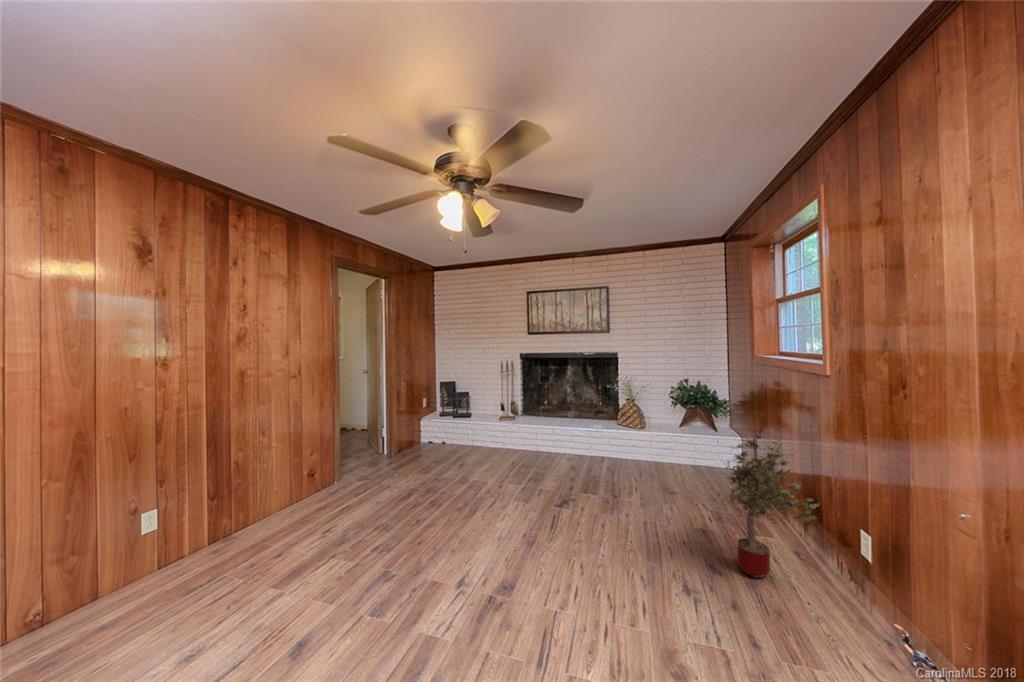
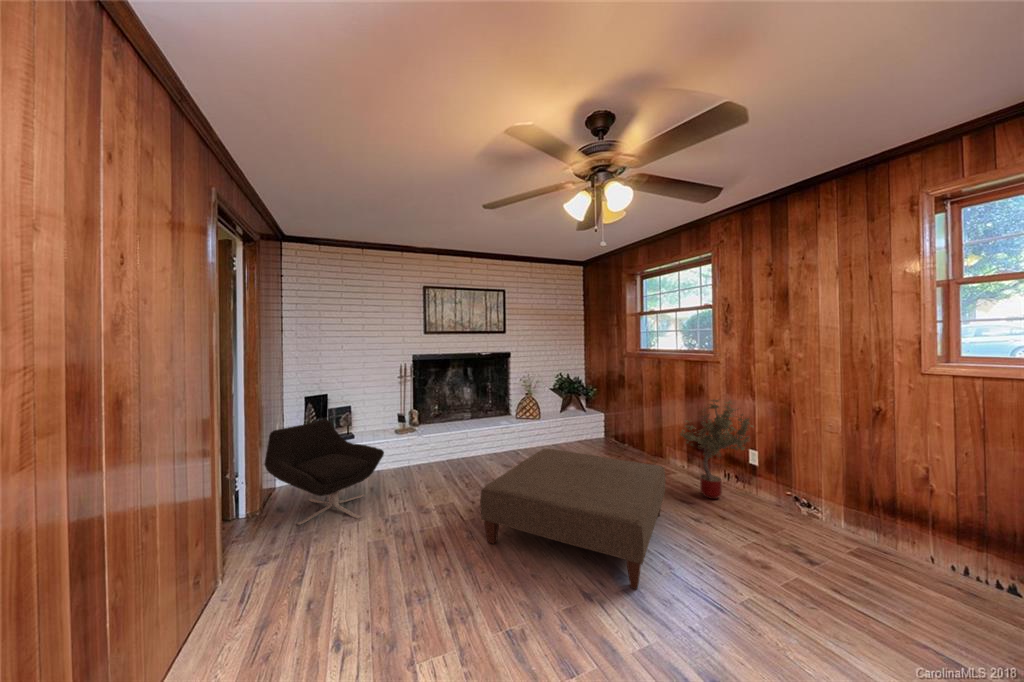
lounge chair: none [385,400,456,475] -> present [264,420,384,525]
ottoman: none [458,455,650,600] -> present [480,449,665,589]

